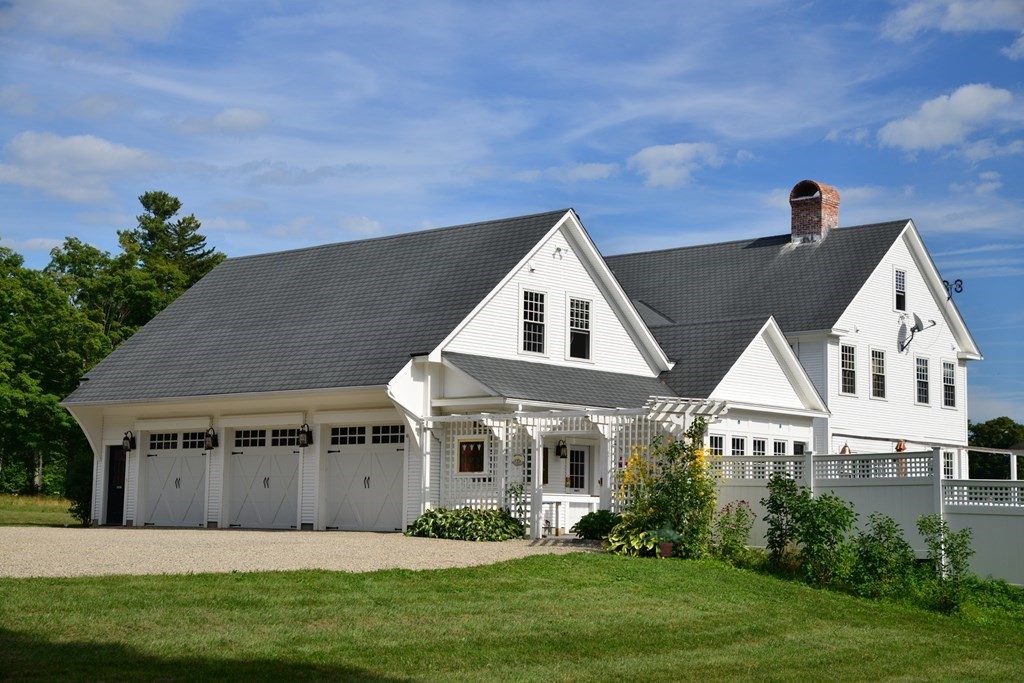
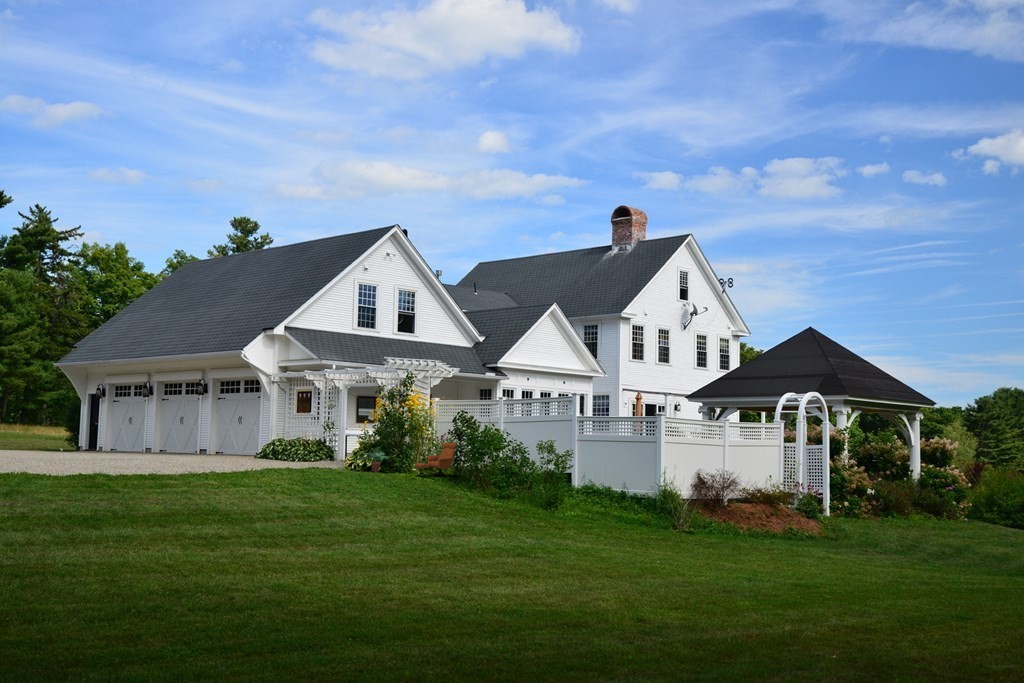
lounge chair: none [726,515,775,564] -> present [415,443,456,477]

